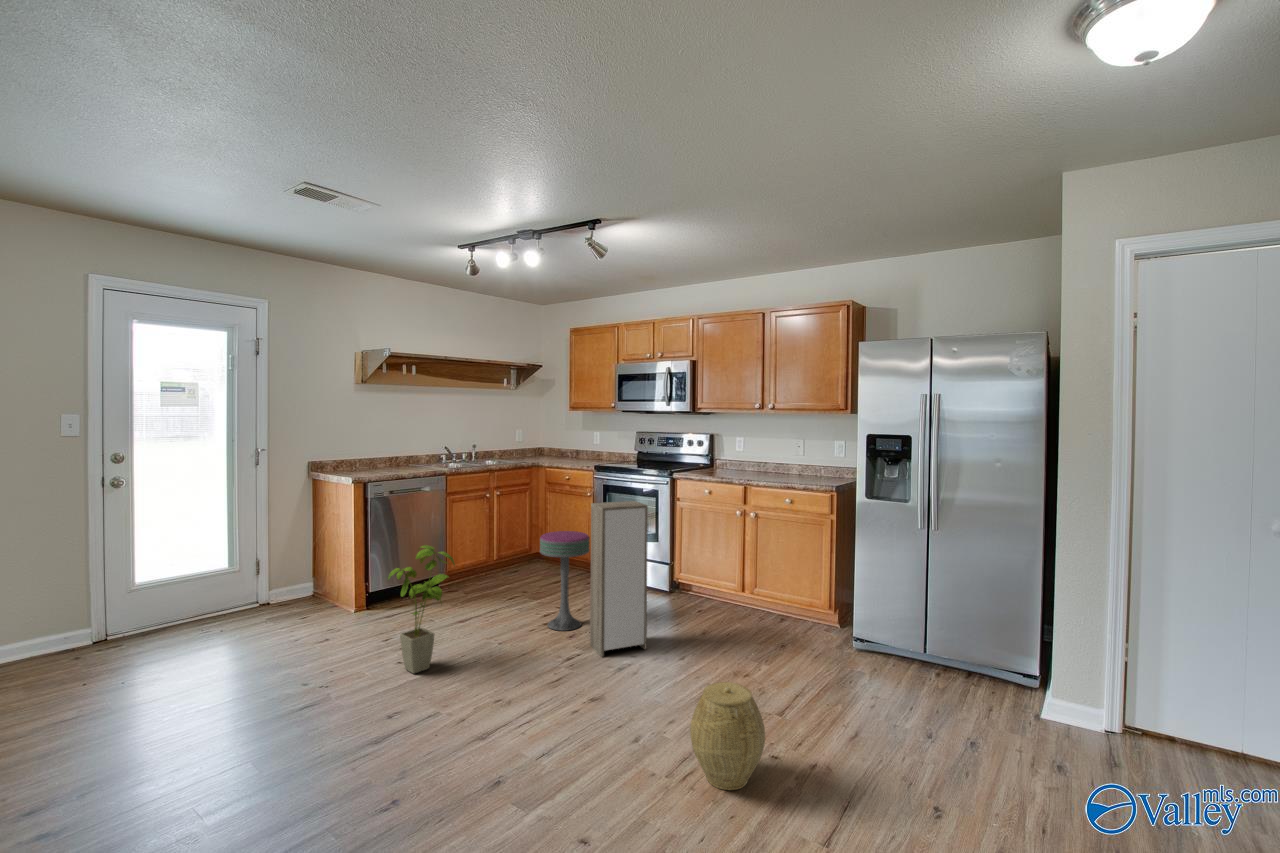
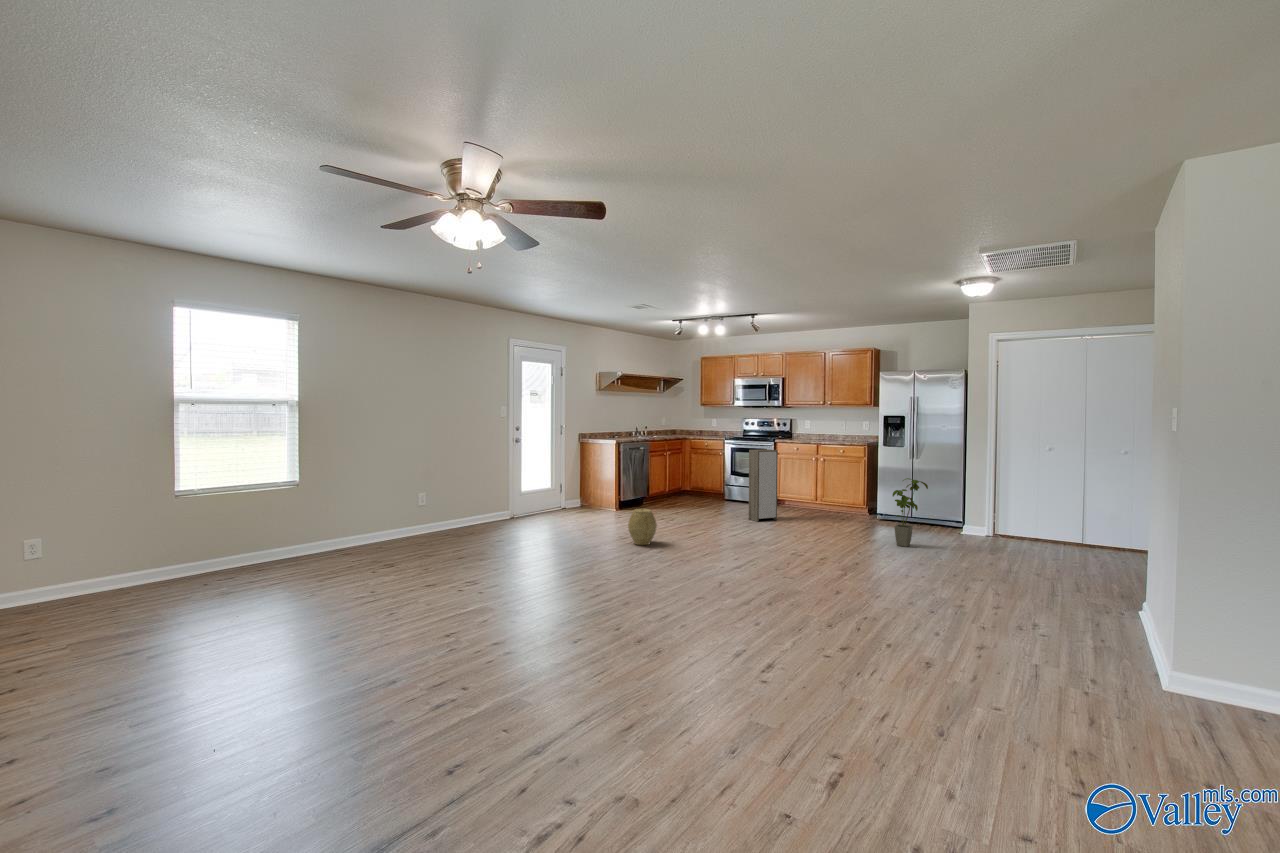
bar stool: present [540,531,590,631] -> none [717,467,742,515]
house plant: present [388,545,455,673] -> present [892,478,928,547]
woven basket: present [690,682,765,790] -> present [628,509,657,545]

